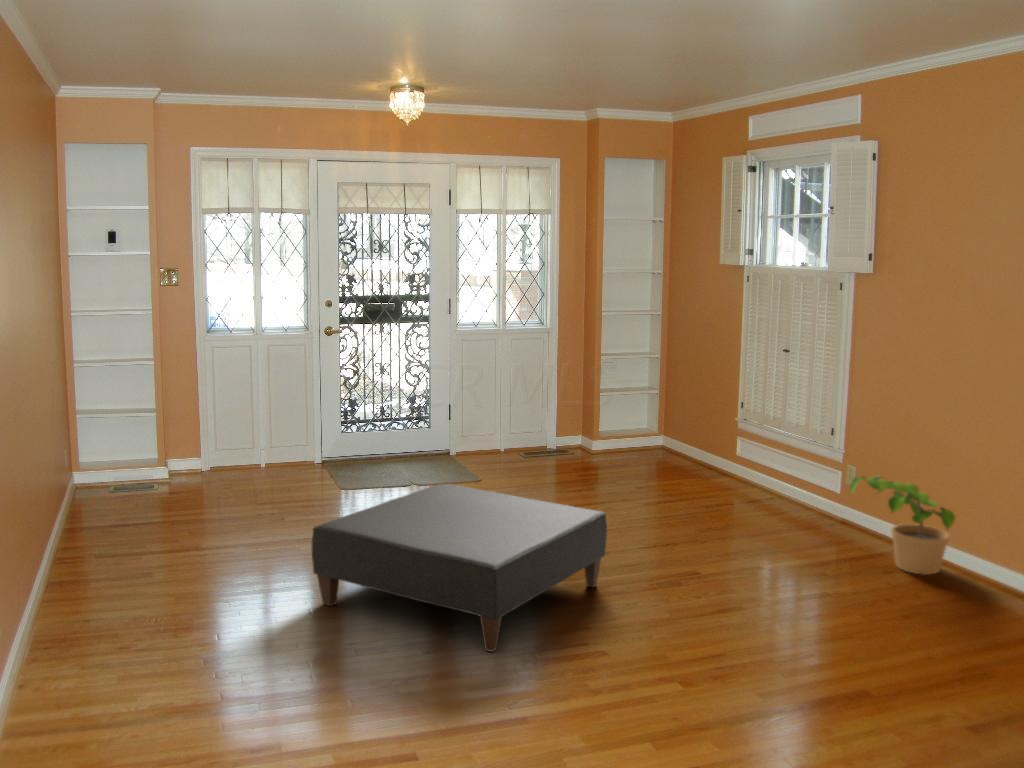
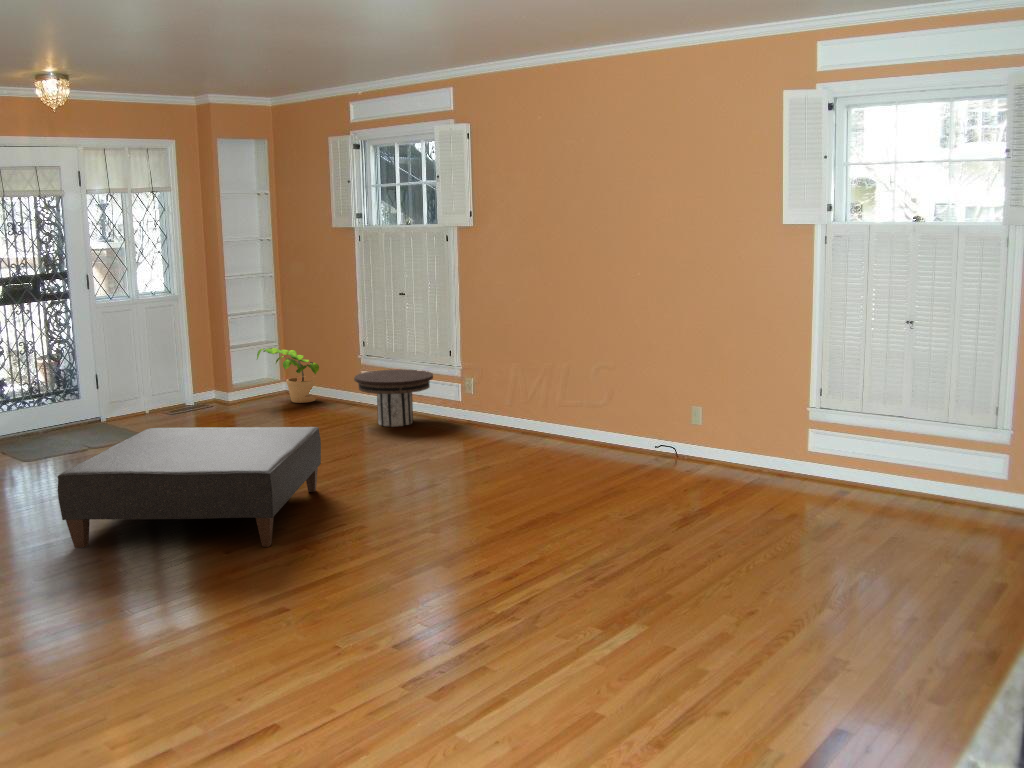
side table: none [708,441,808,514] -> present [354,369,433,427]
potted plant: present [849,476,955,575] -> present [257,348,319,403]

